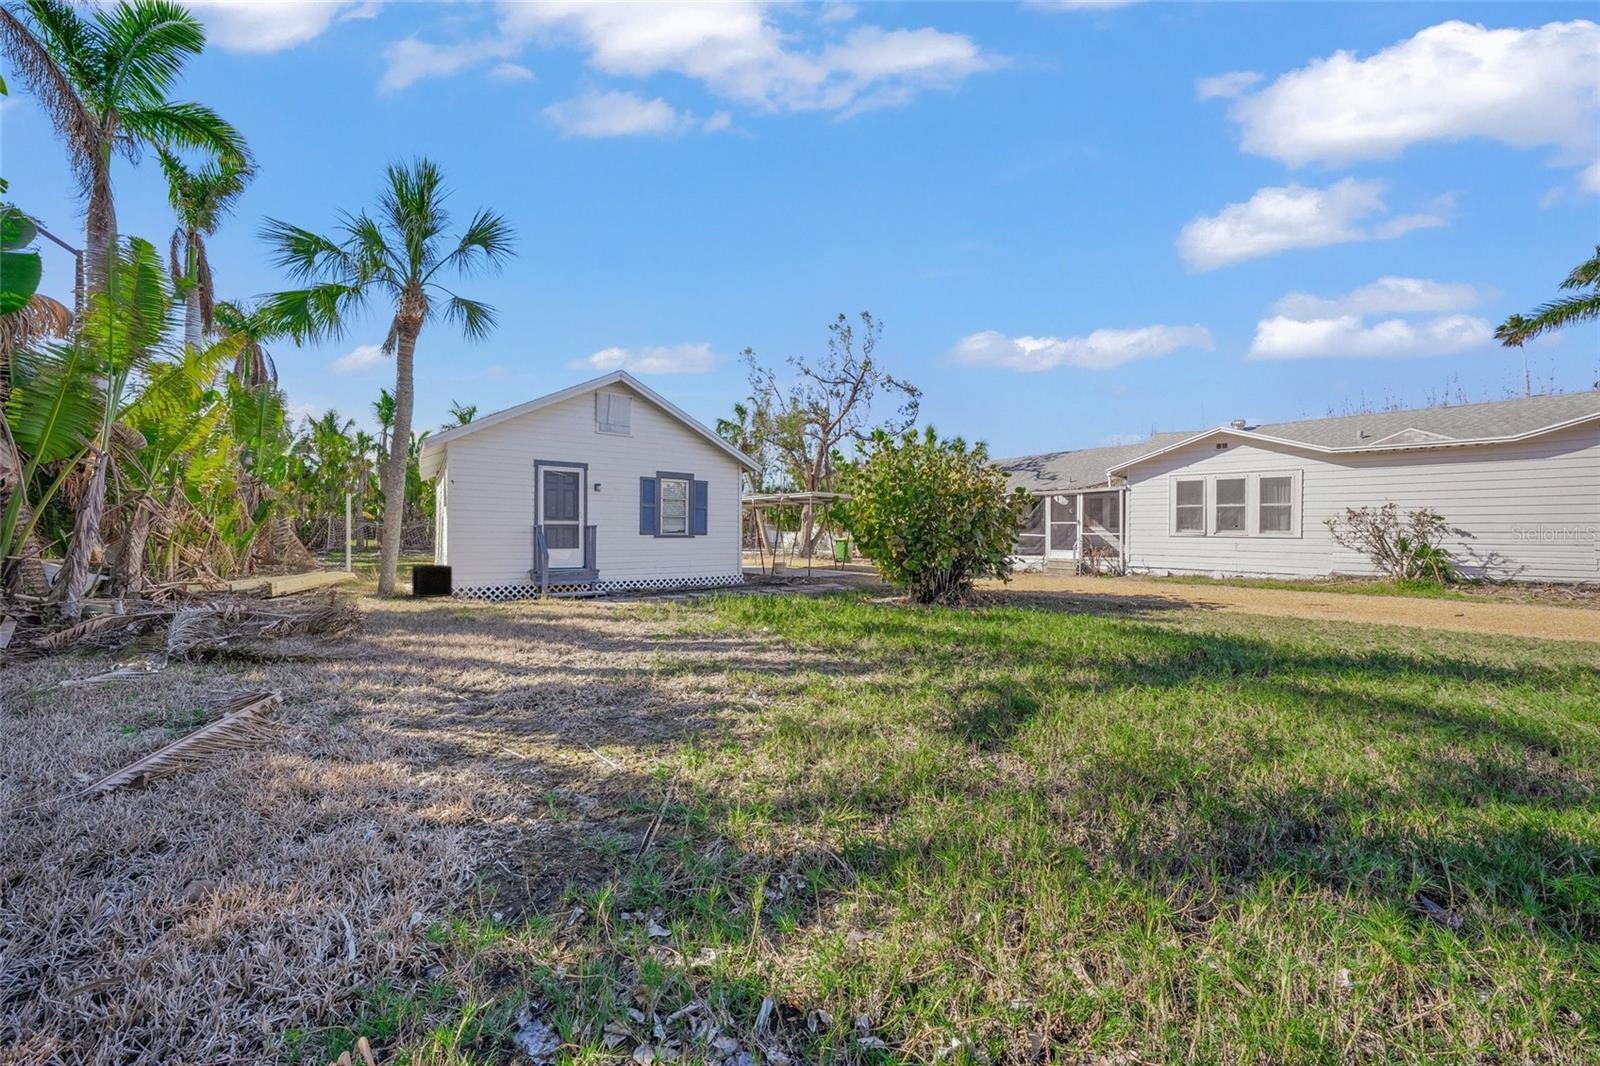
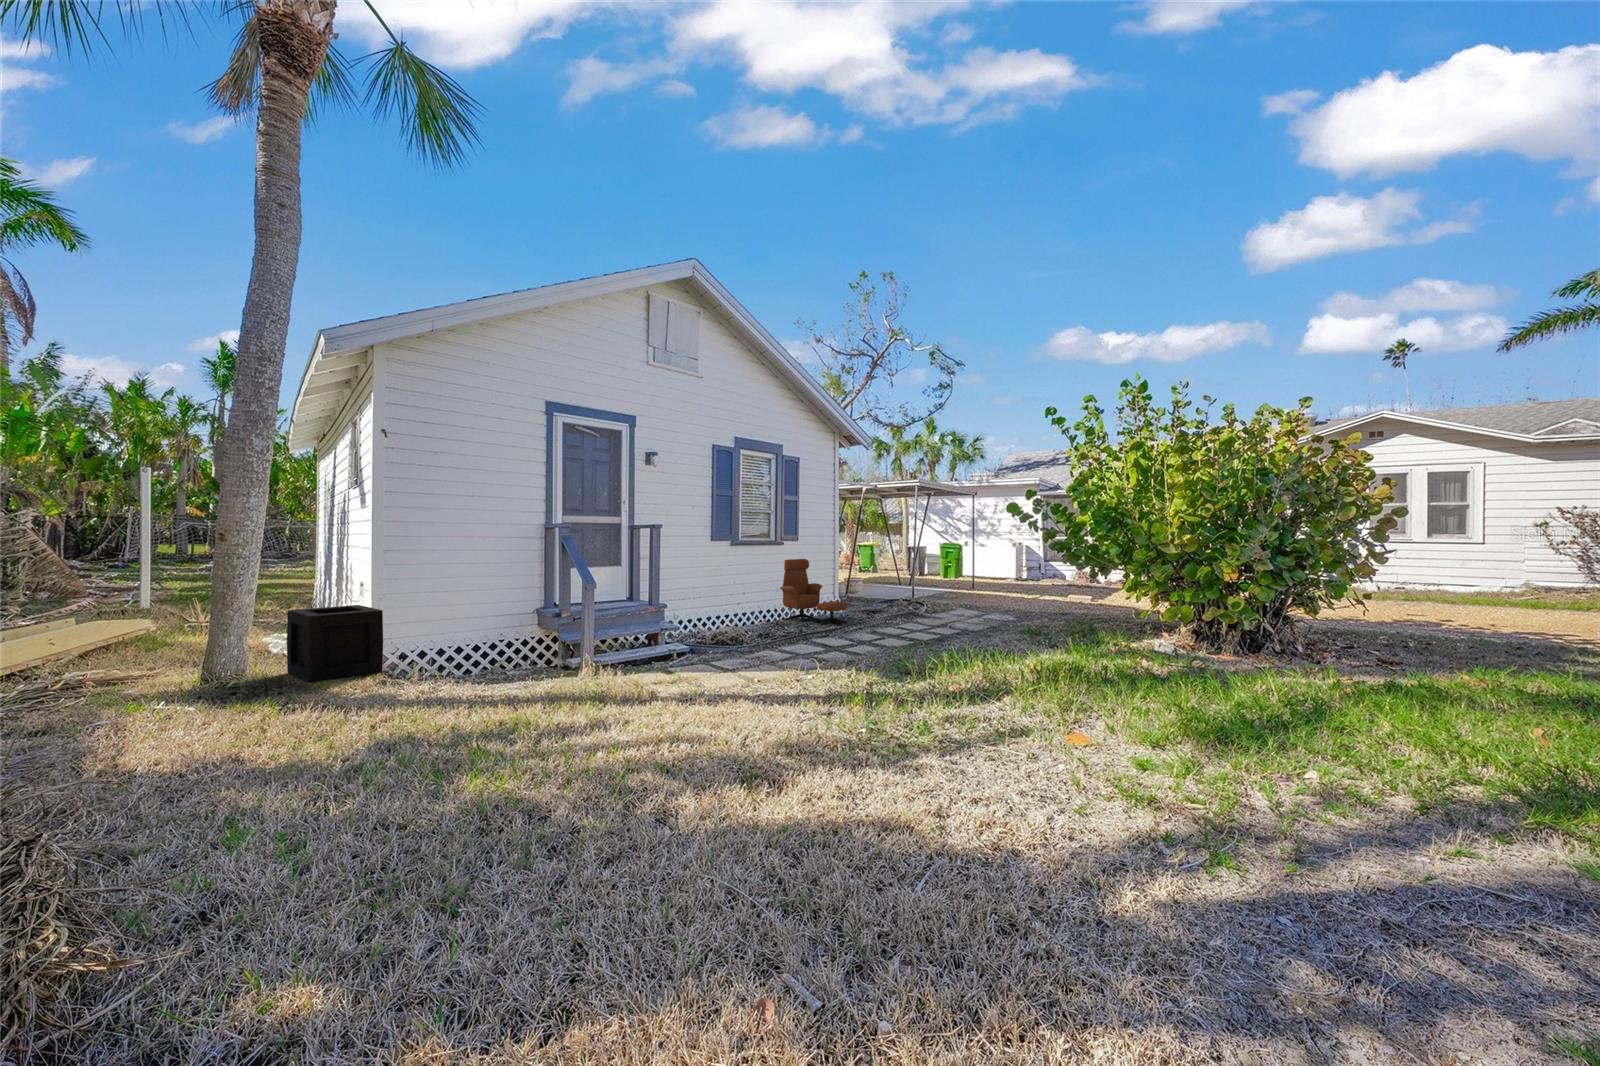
lounge chair: none [689,547,728,587] -> present [780,559,848,625]

